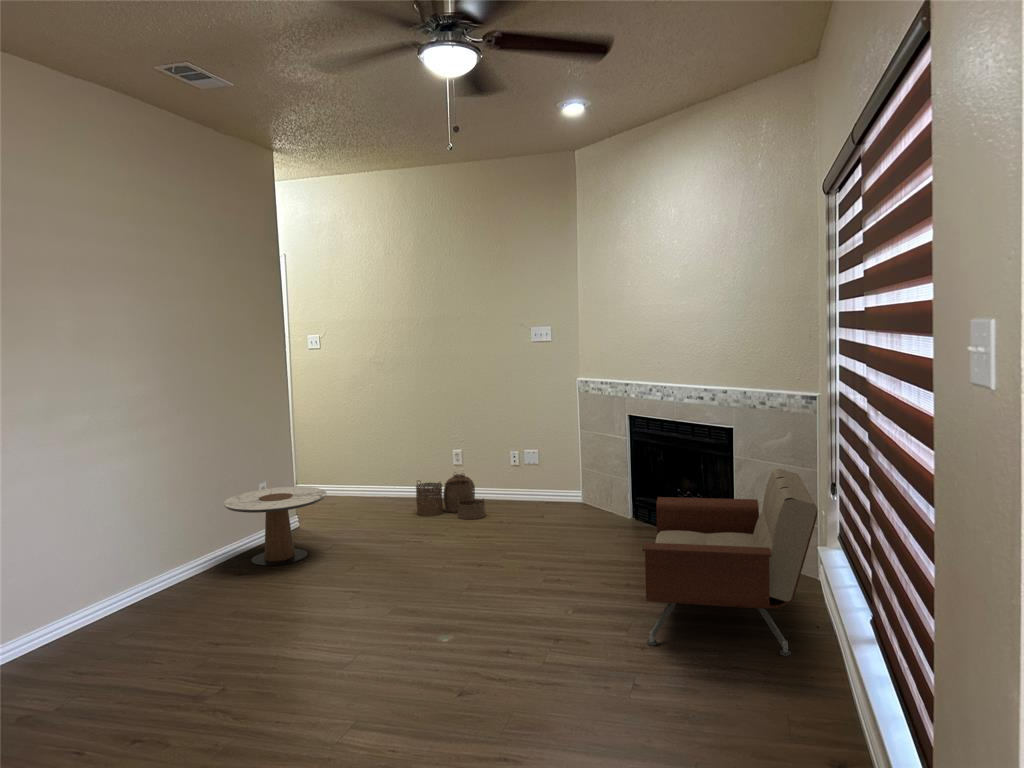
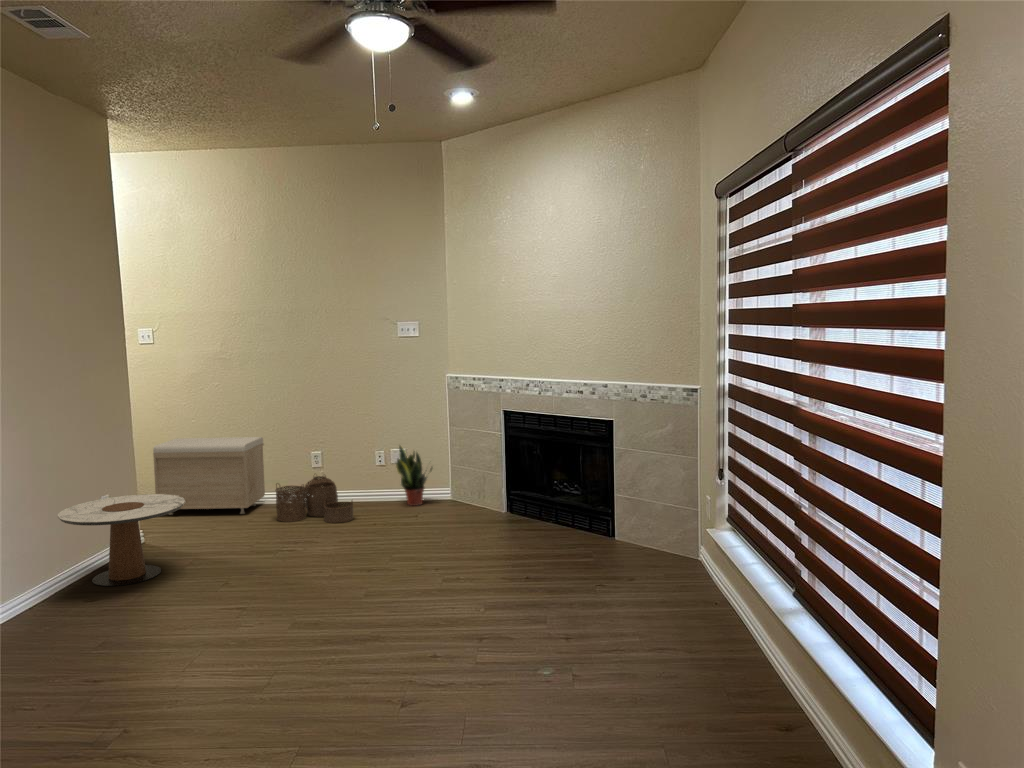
storage bench: none [316,436,412,507] -> present [153,437,265,515]
potted plant: none [527,446,566,506] -> present [396,446,432,506]
armchair: present [642,469,818,656] -> none [555,457,726,635]

